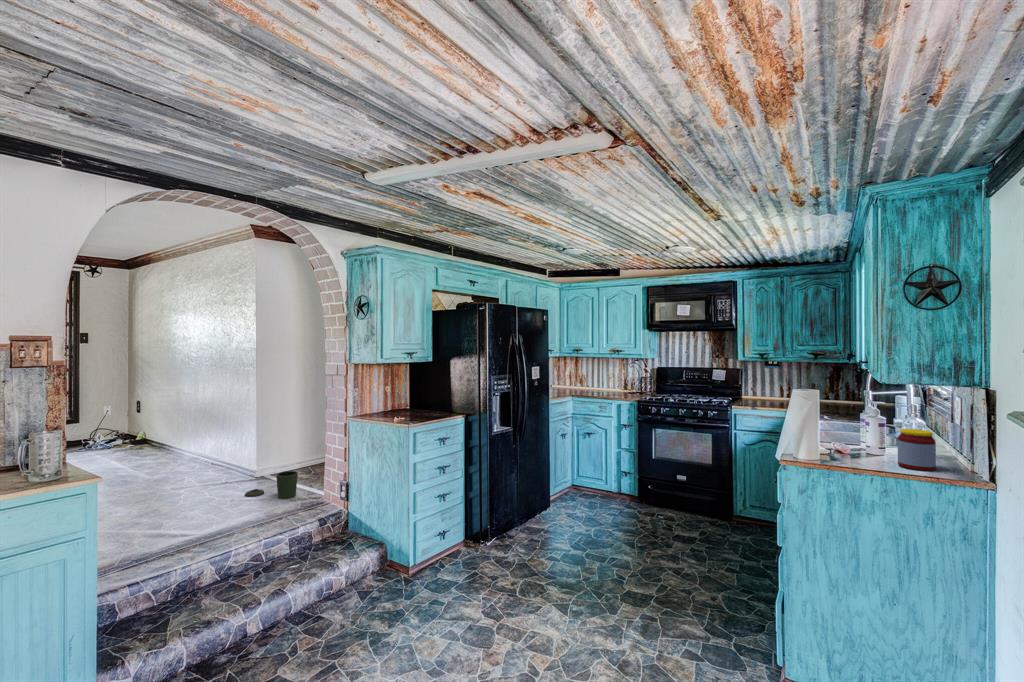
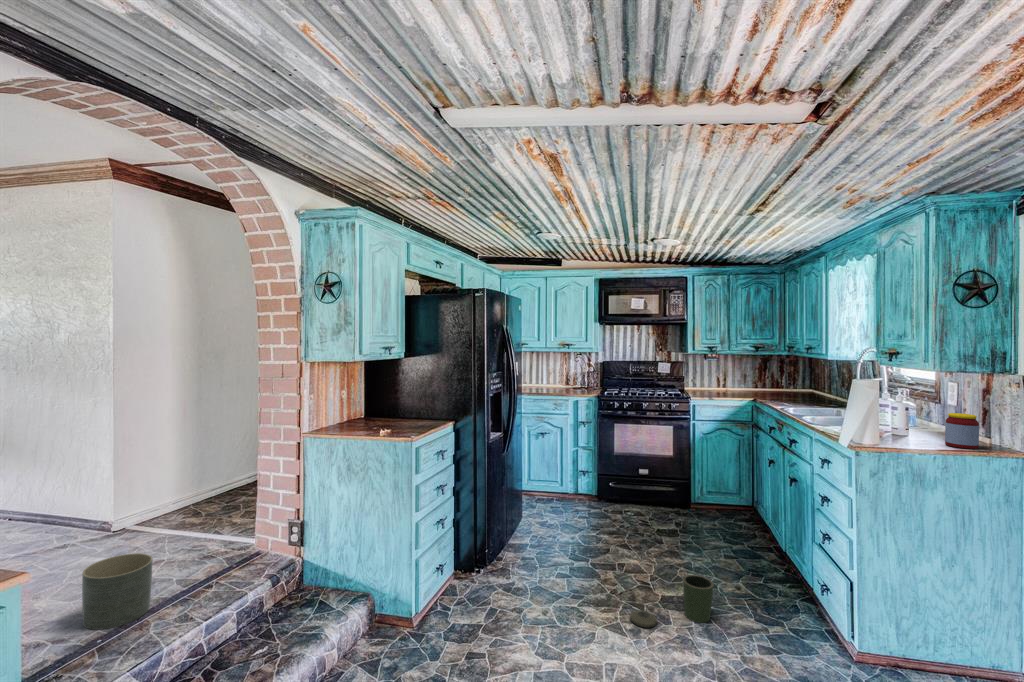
trash can: present [245,471,298,499] -> present [630,575,714,628]
planter: none [200,493,240,536] -> present [82,553,153,630]

